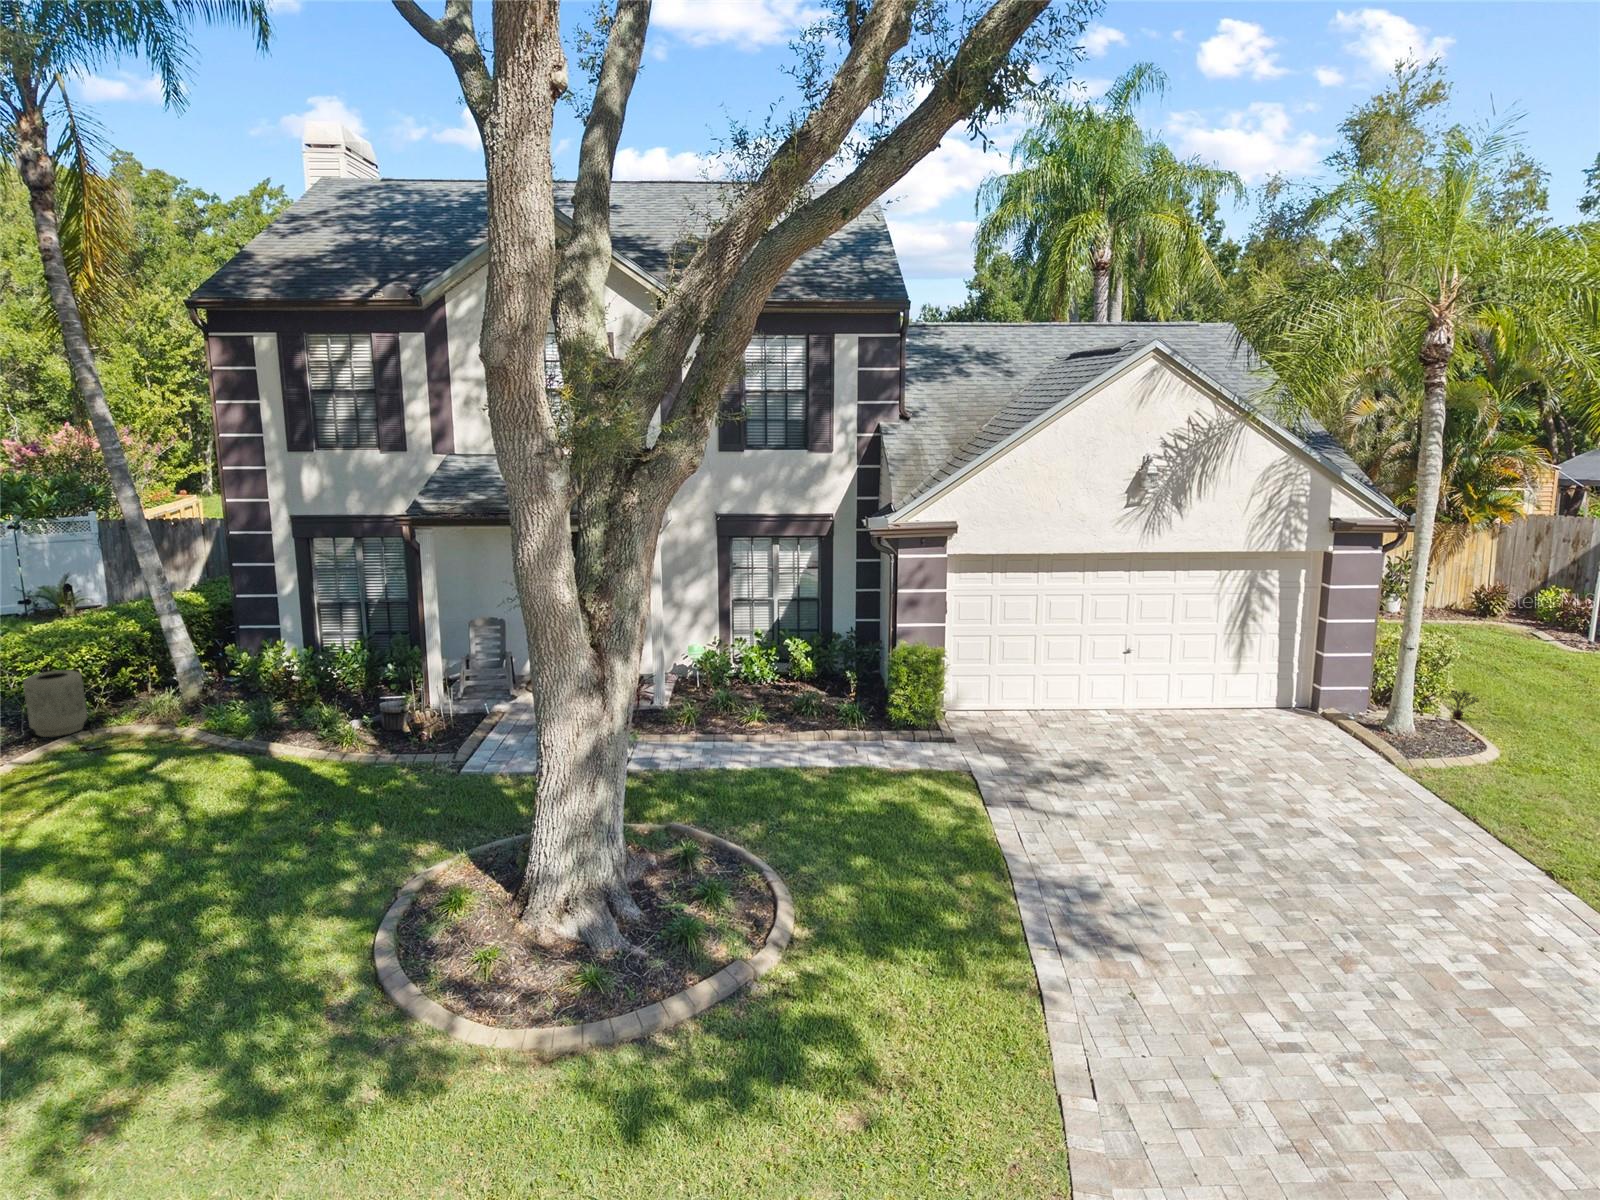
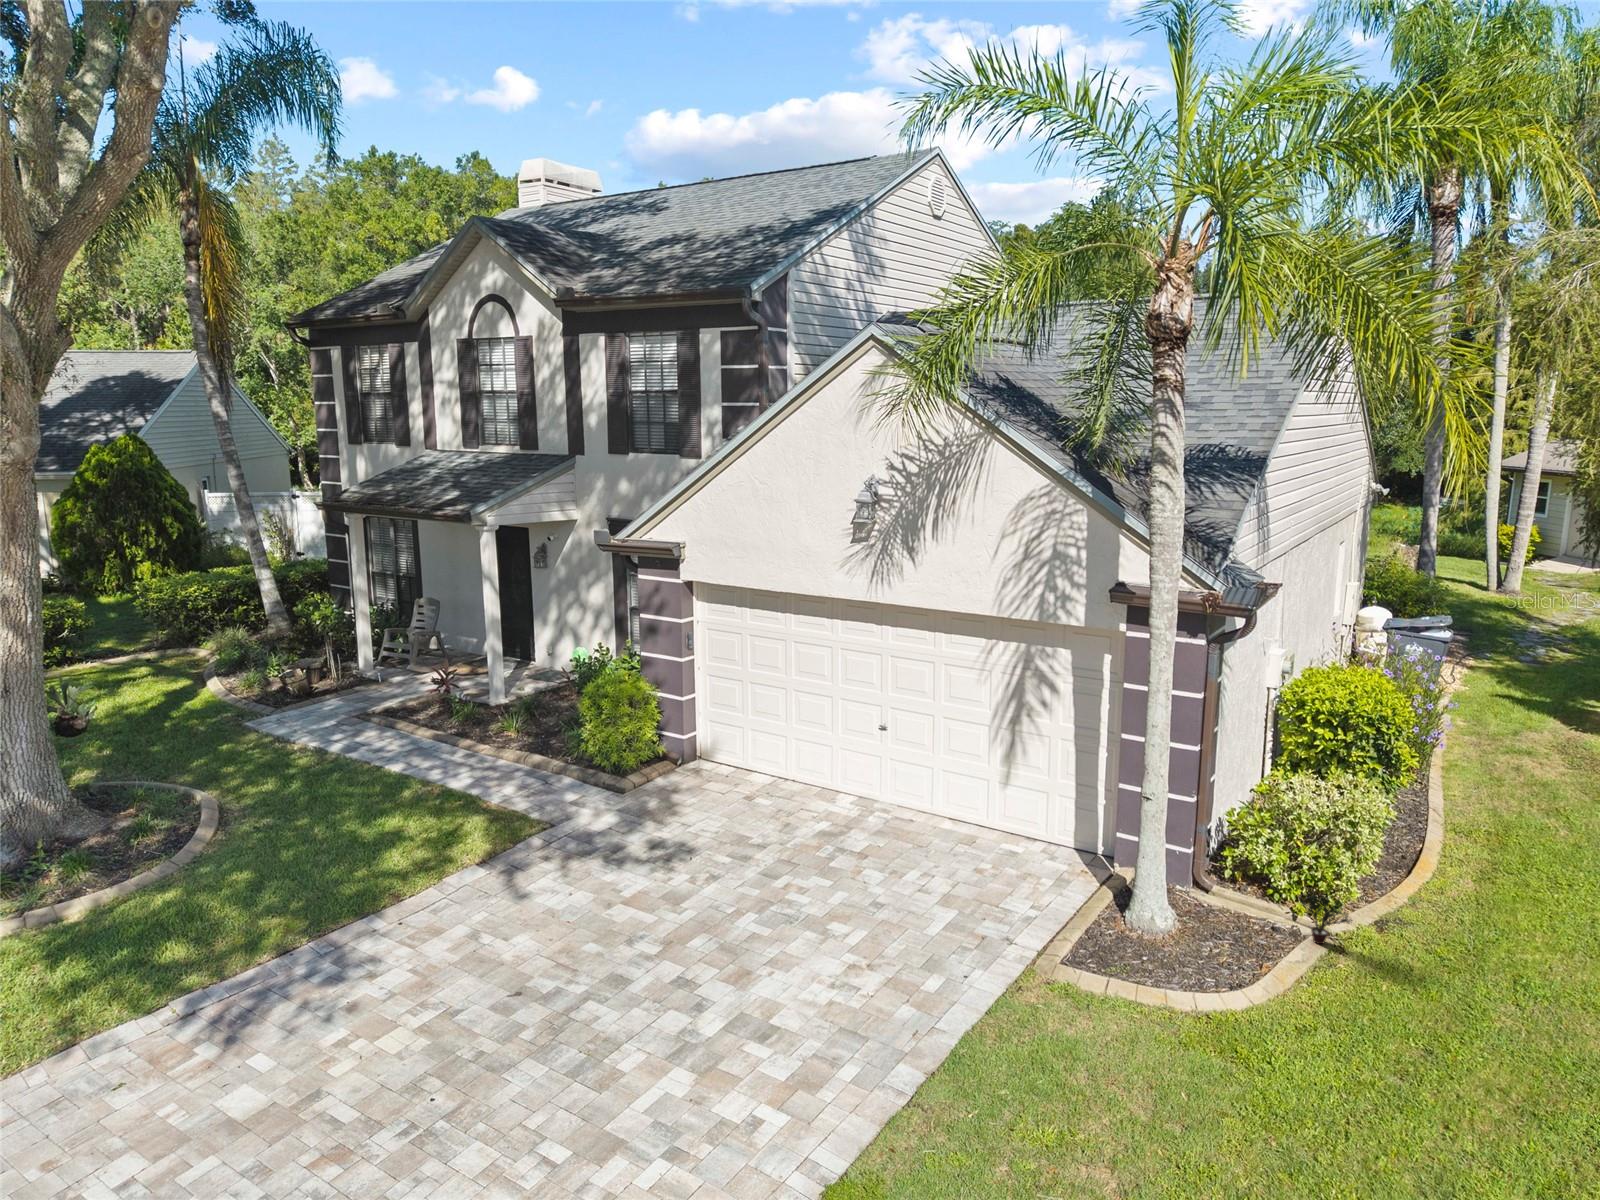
trash can: present [23,670,87,737] -> none [139,600,181,647]

